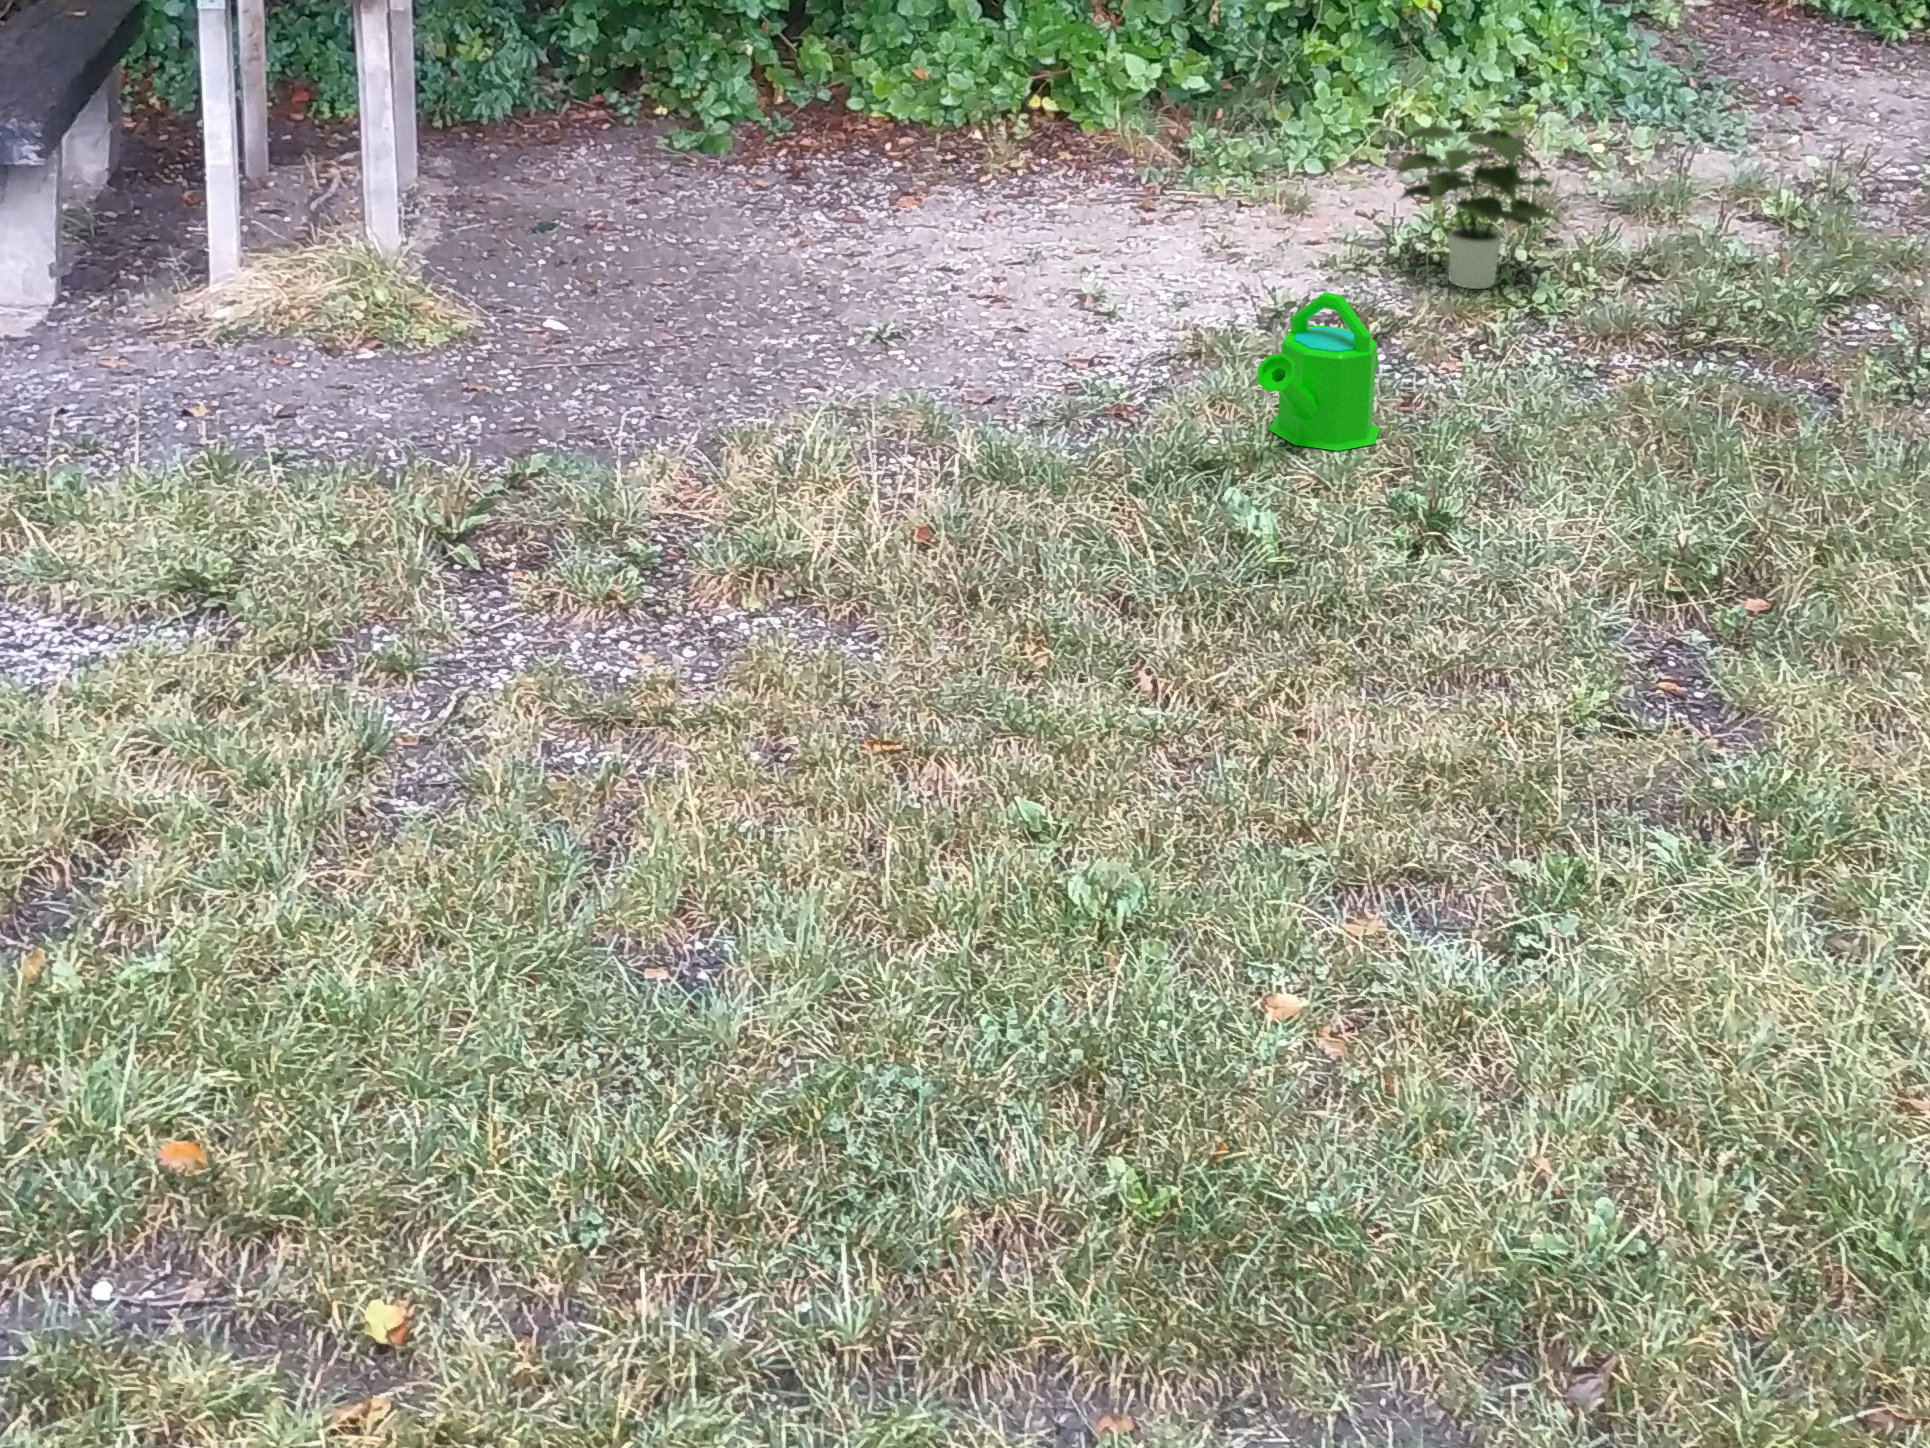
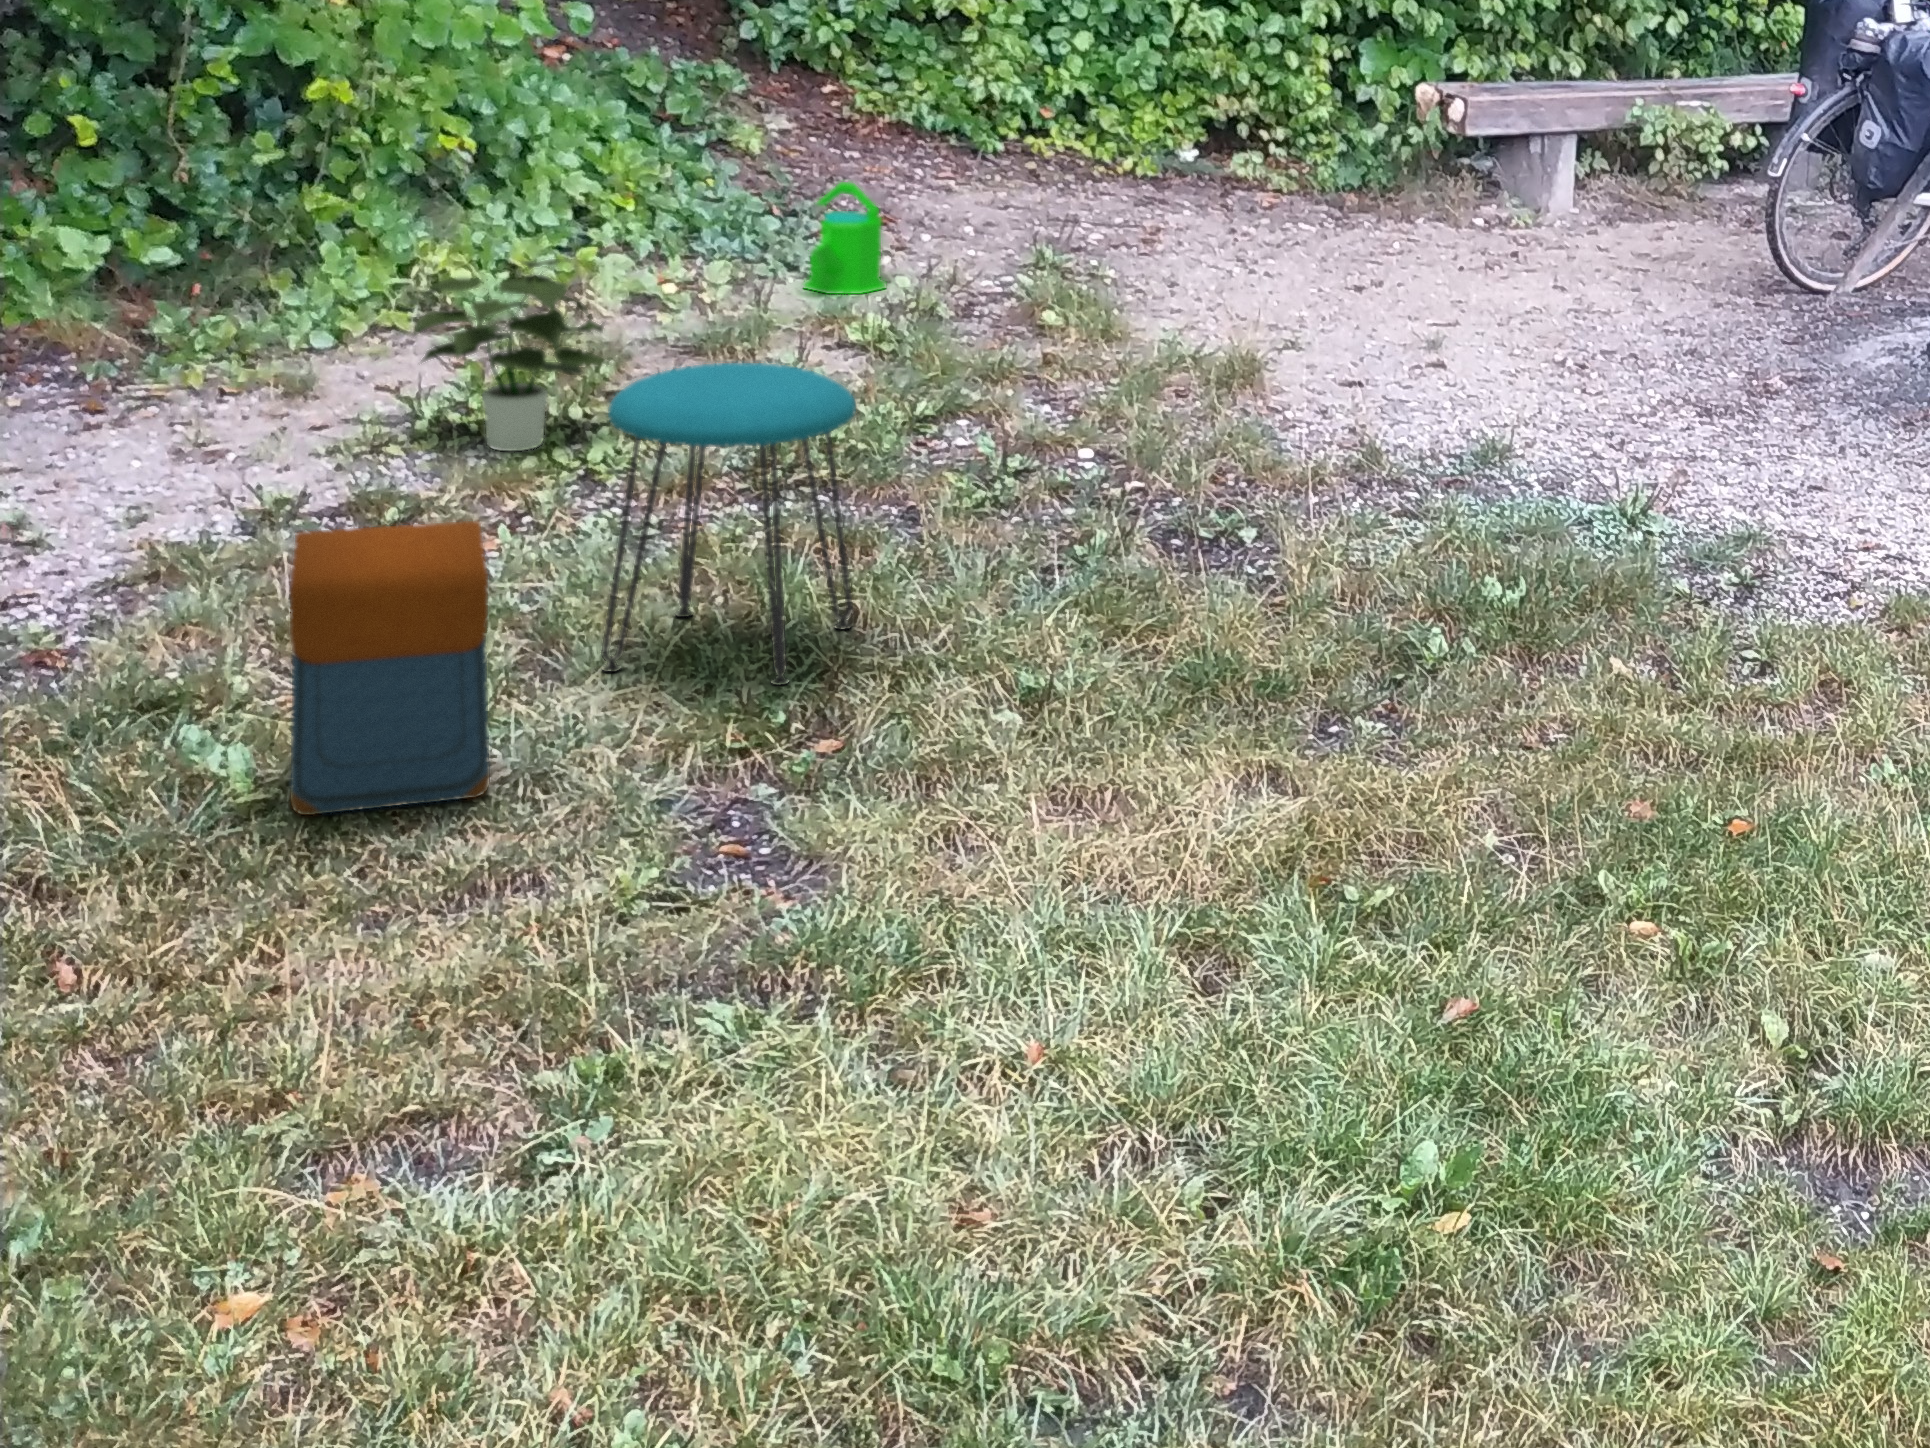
stool: none [1550,245,1802,573] -> present [601,363,856,685]
watering can: present [1258,292,1380,451] -> present [803,182,887,294]
backpack: none [1294,366,1469,639] -> present [290,521,490,815]

